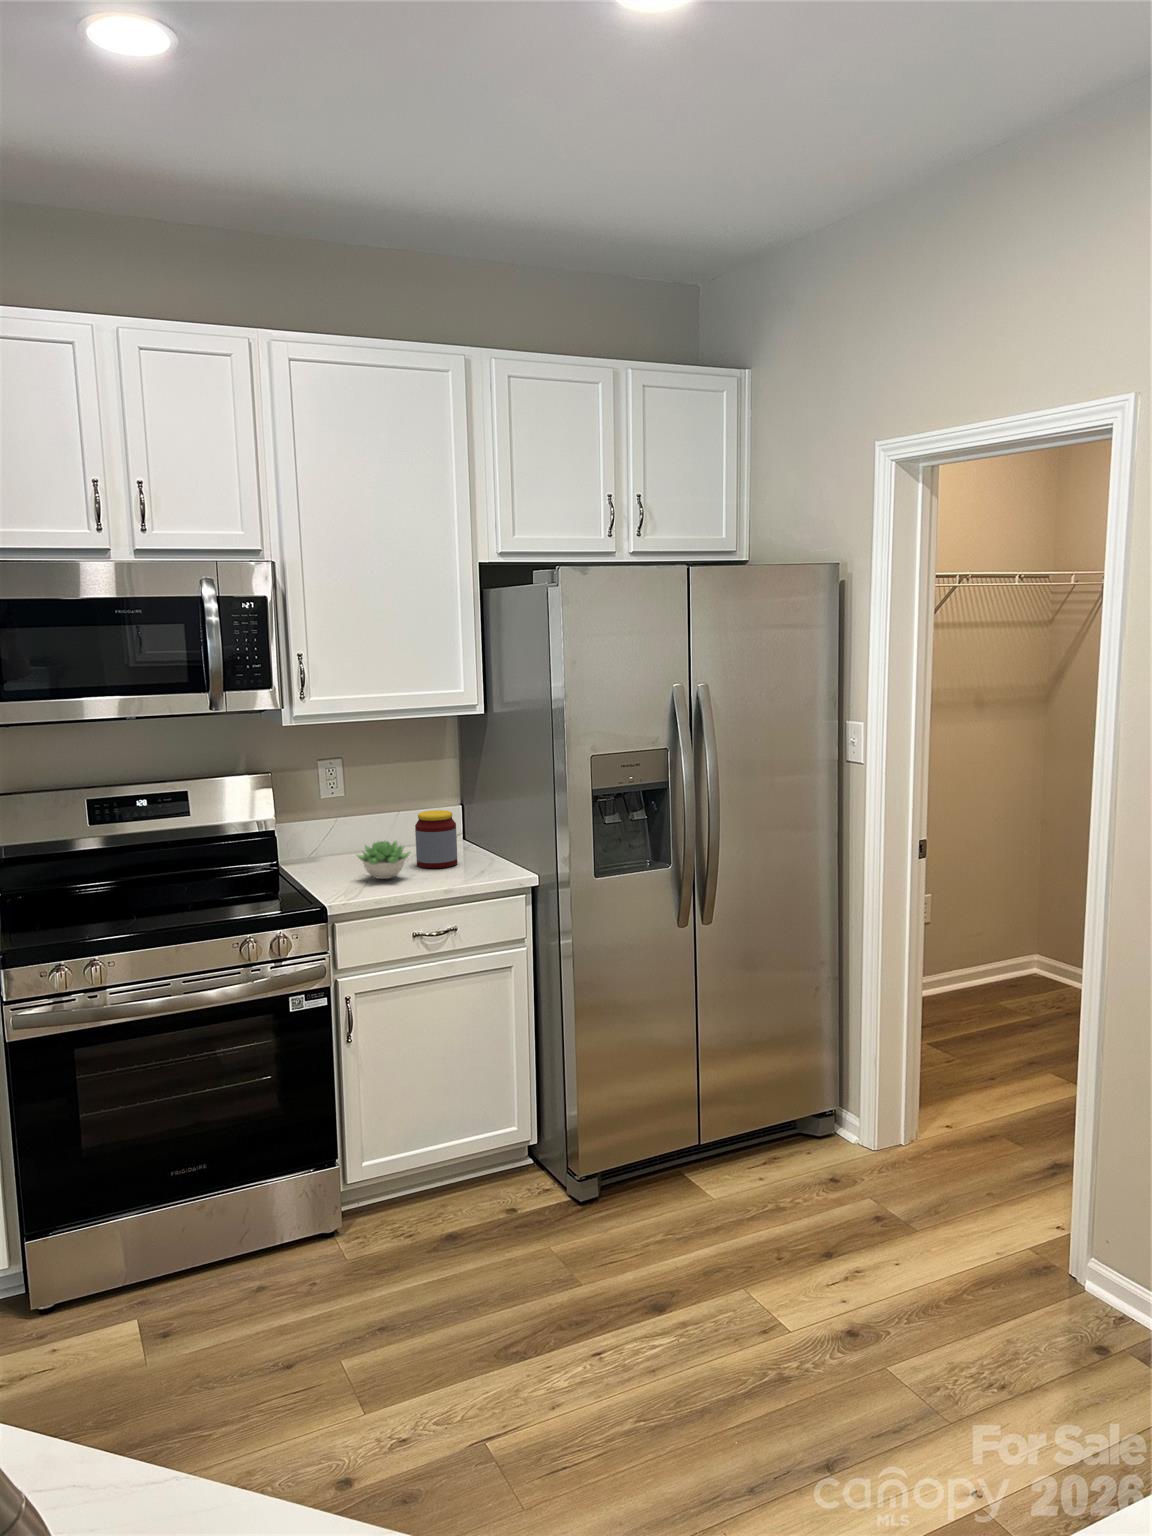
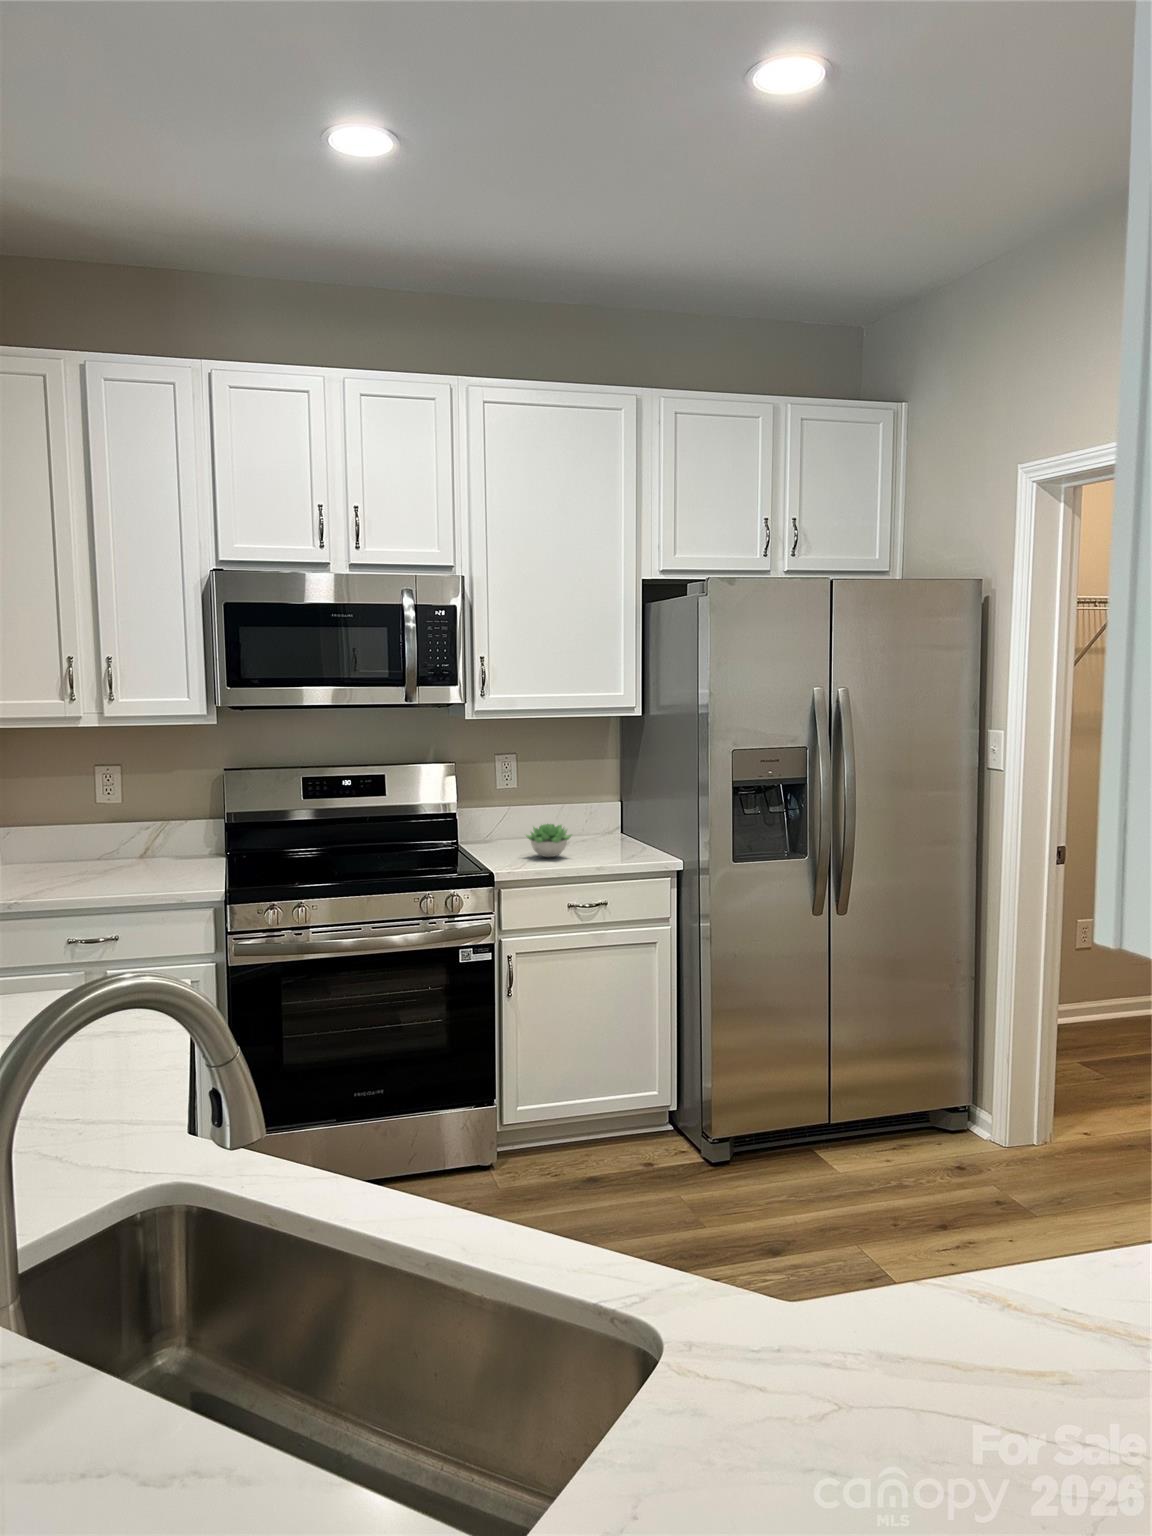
jar: present [415,810,457,868] -> none [580,801,616,852]

